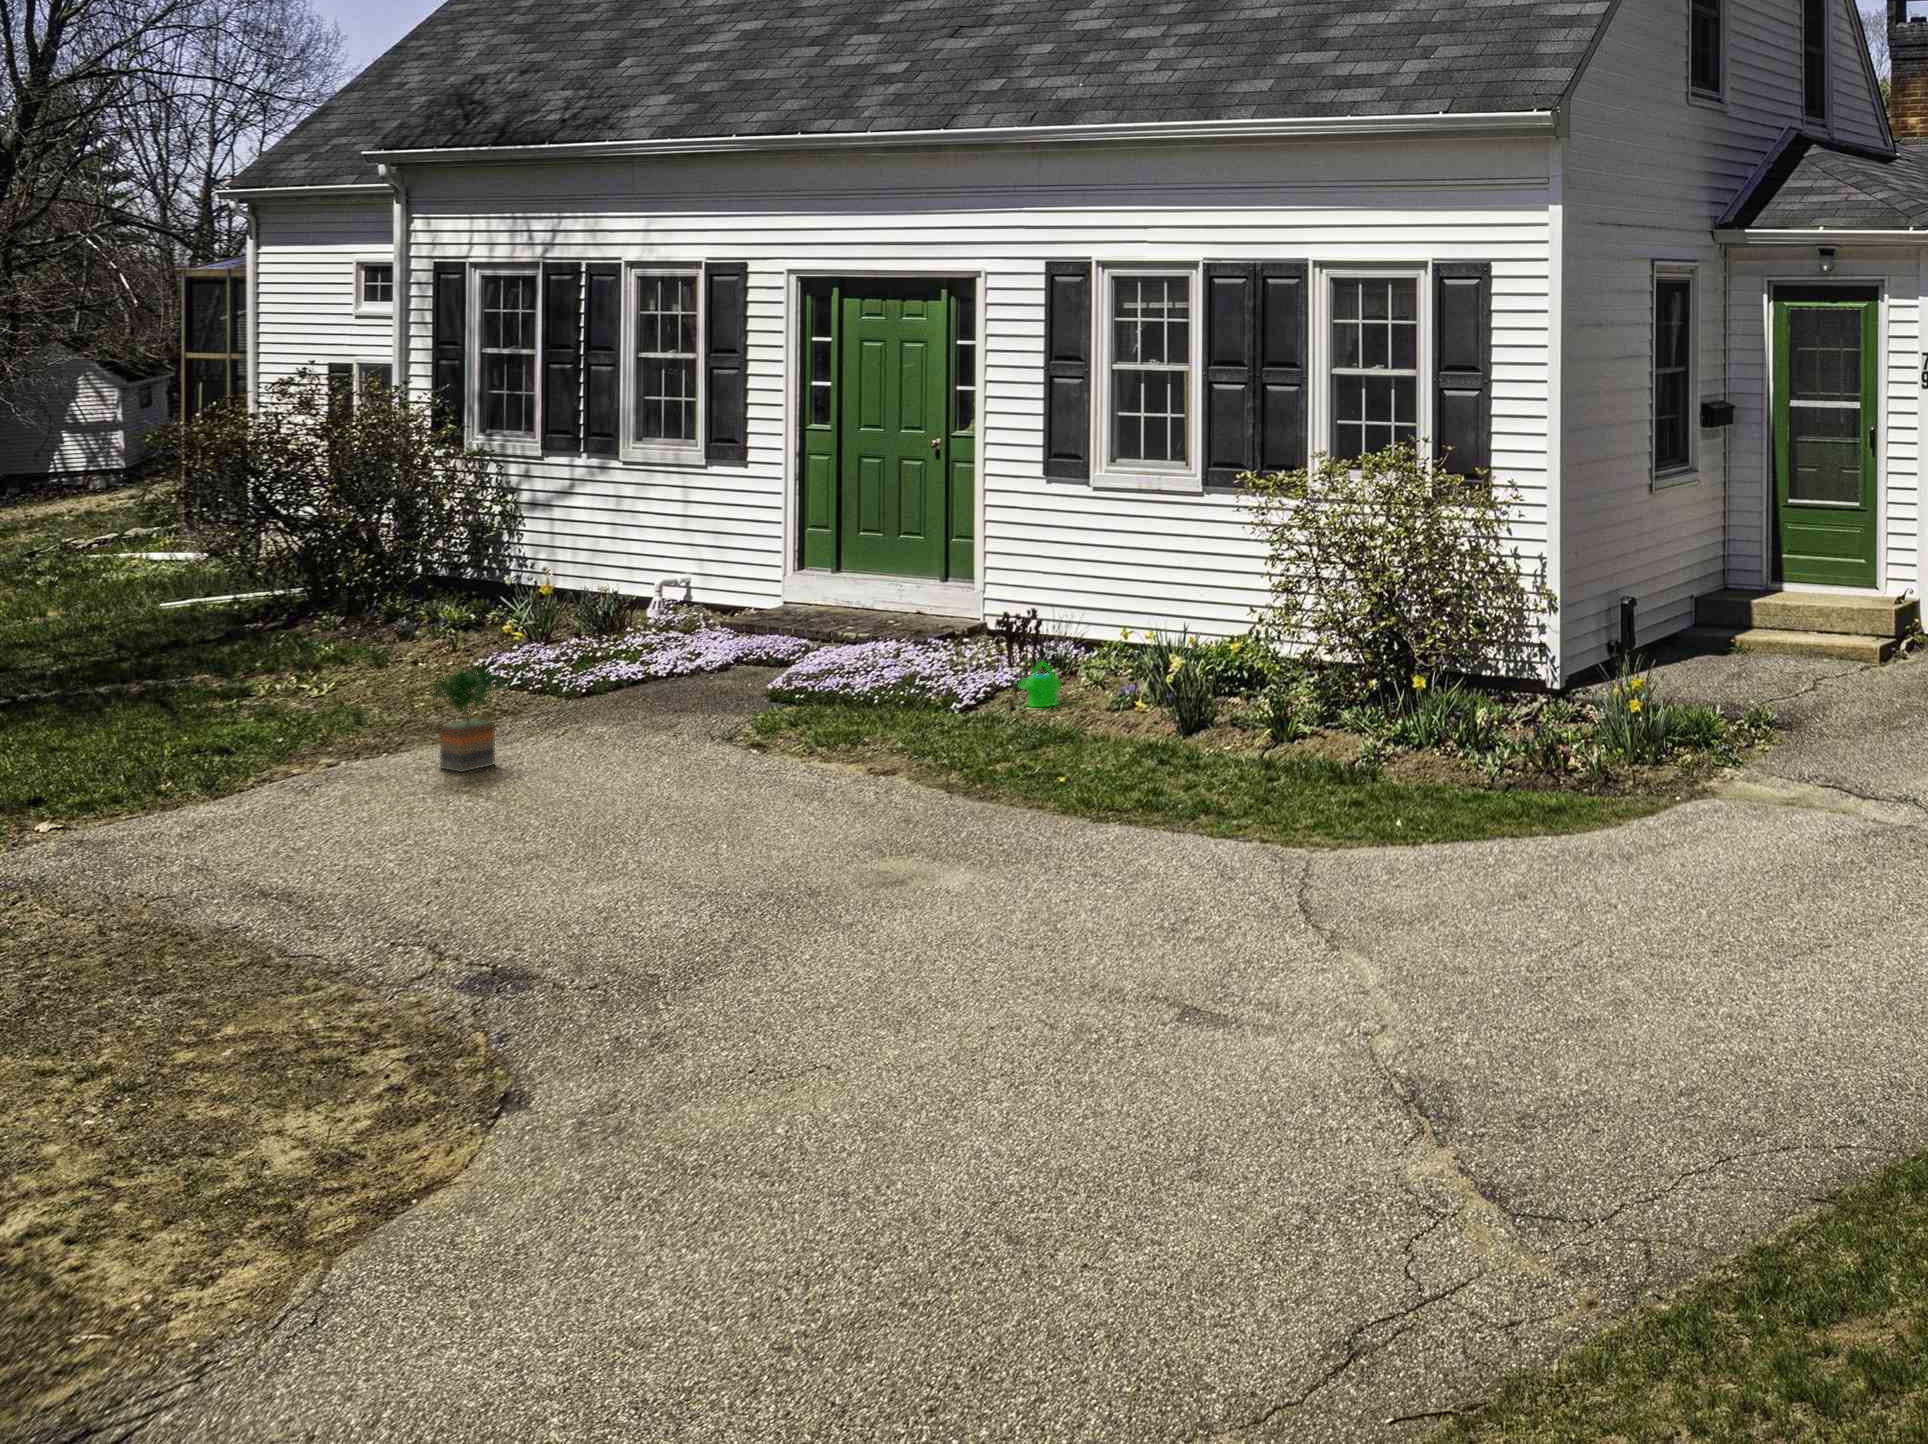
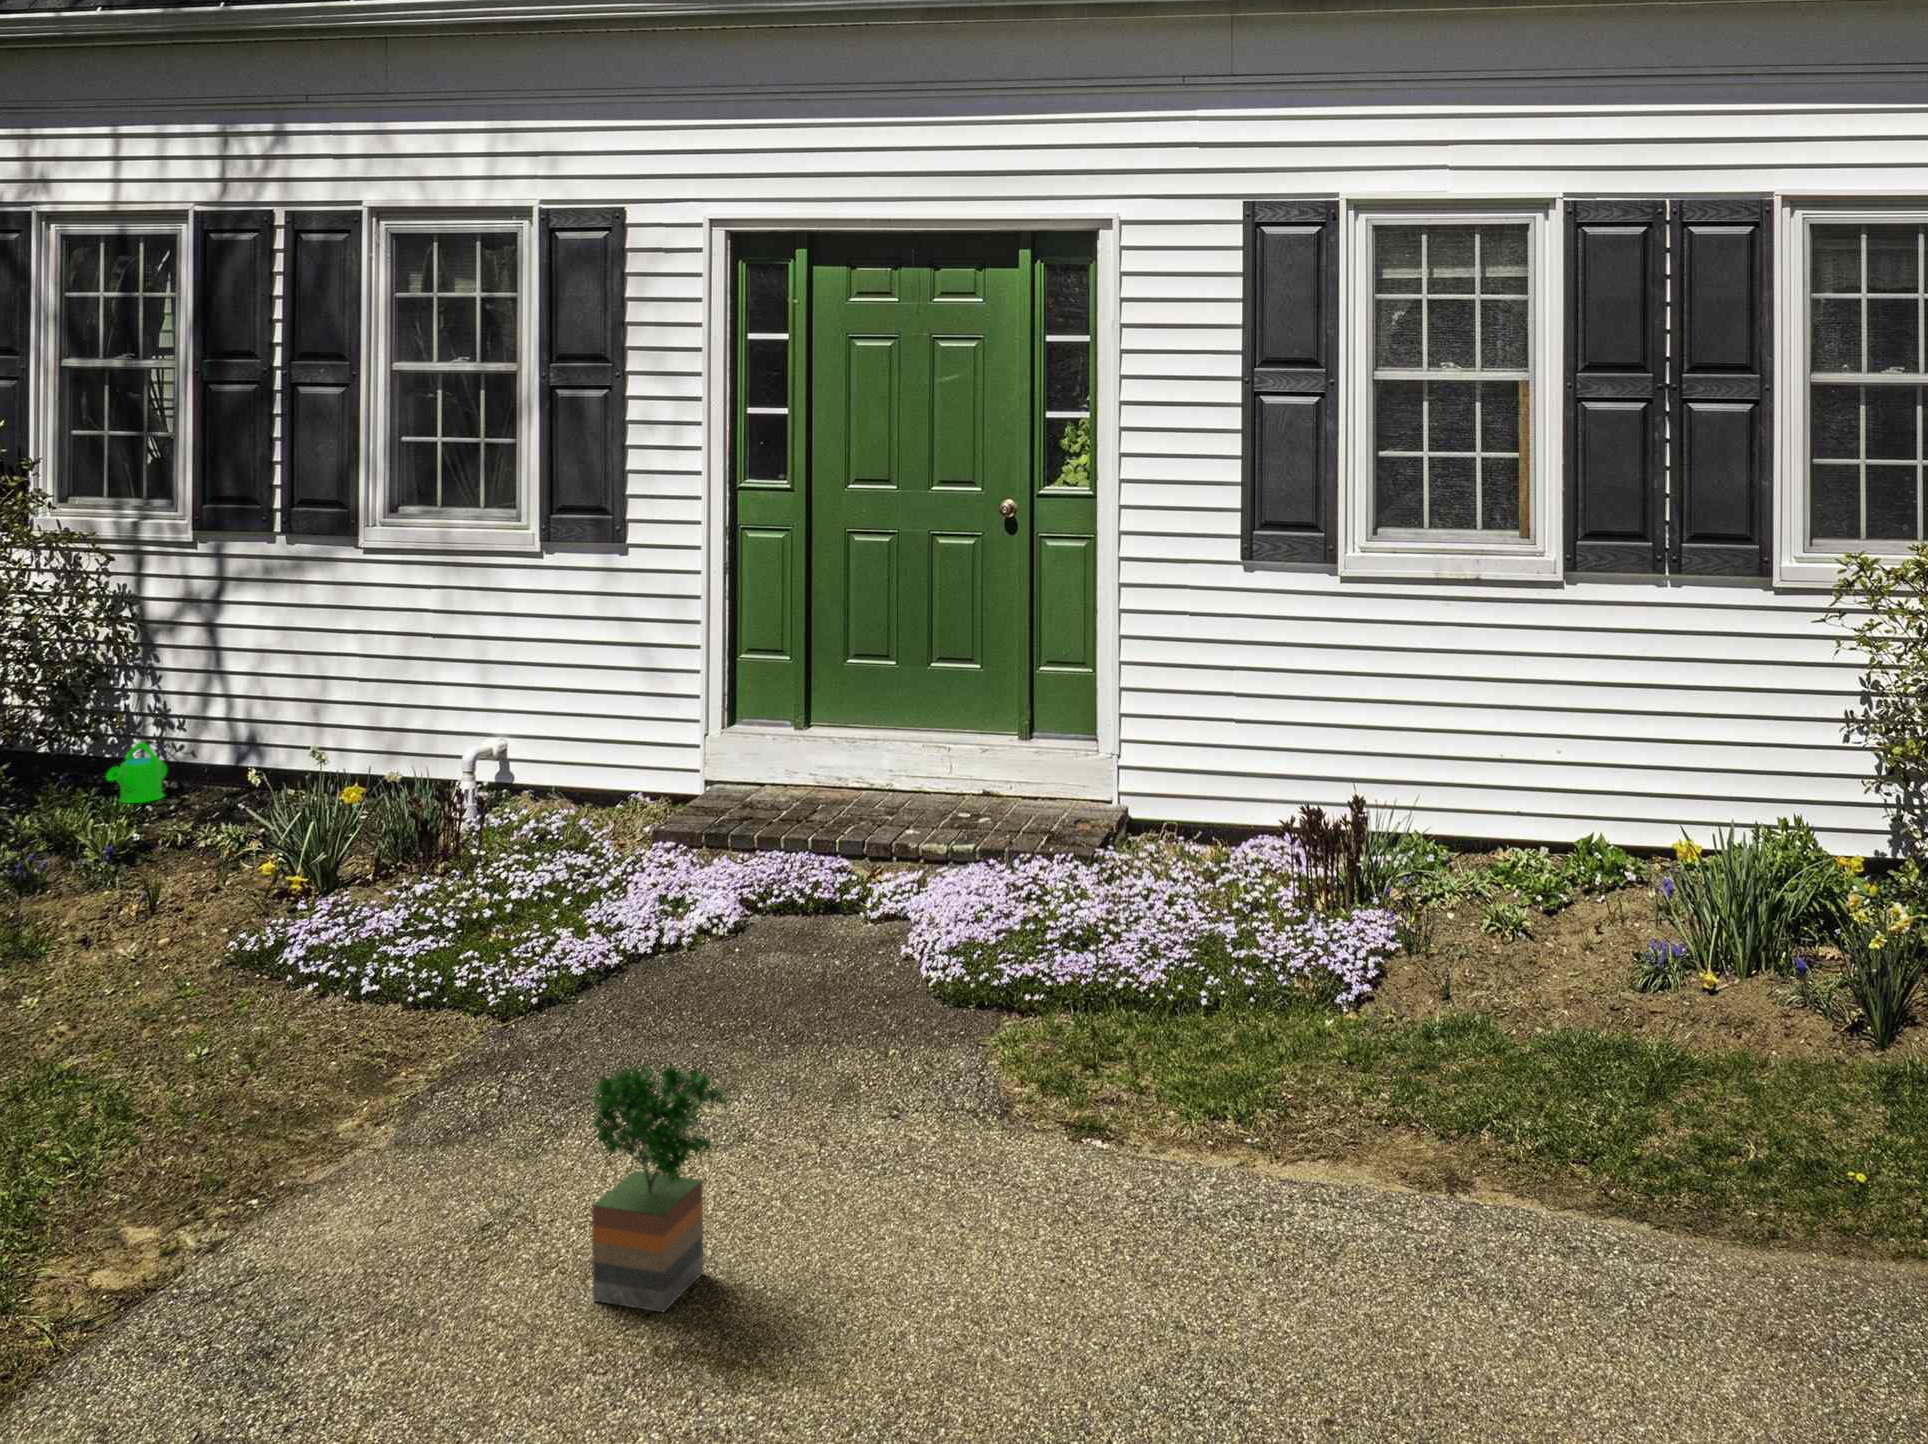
watering can: present [1019,661,1061,707] -> present [106,742,167,803]

